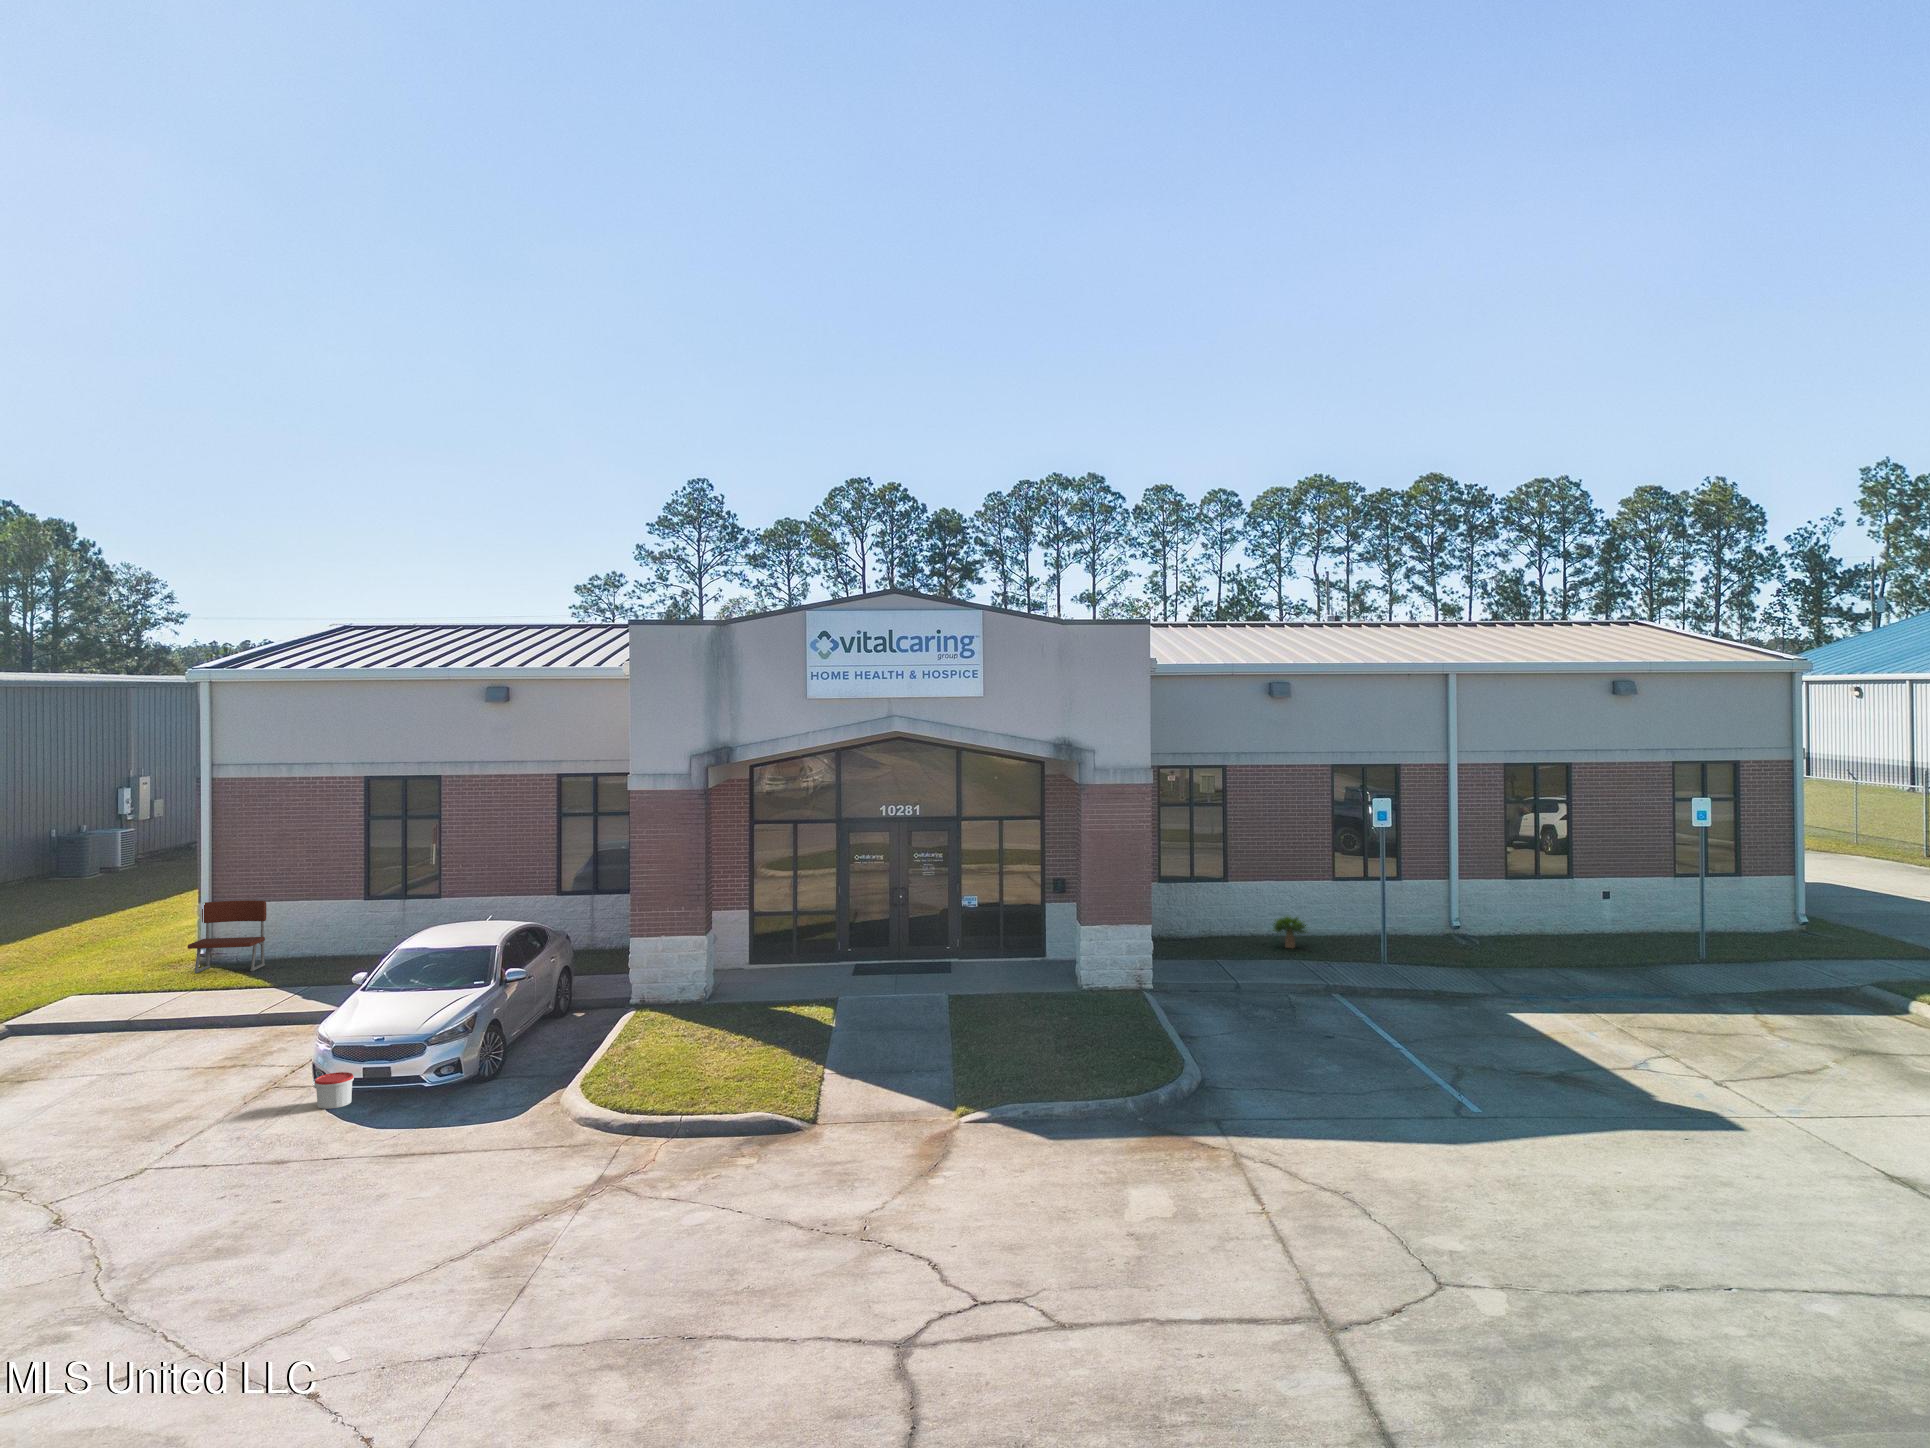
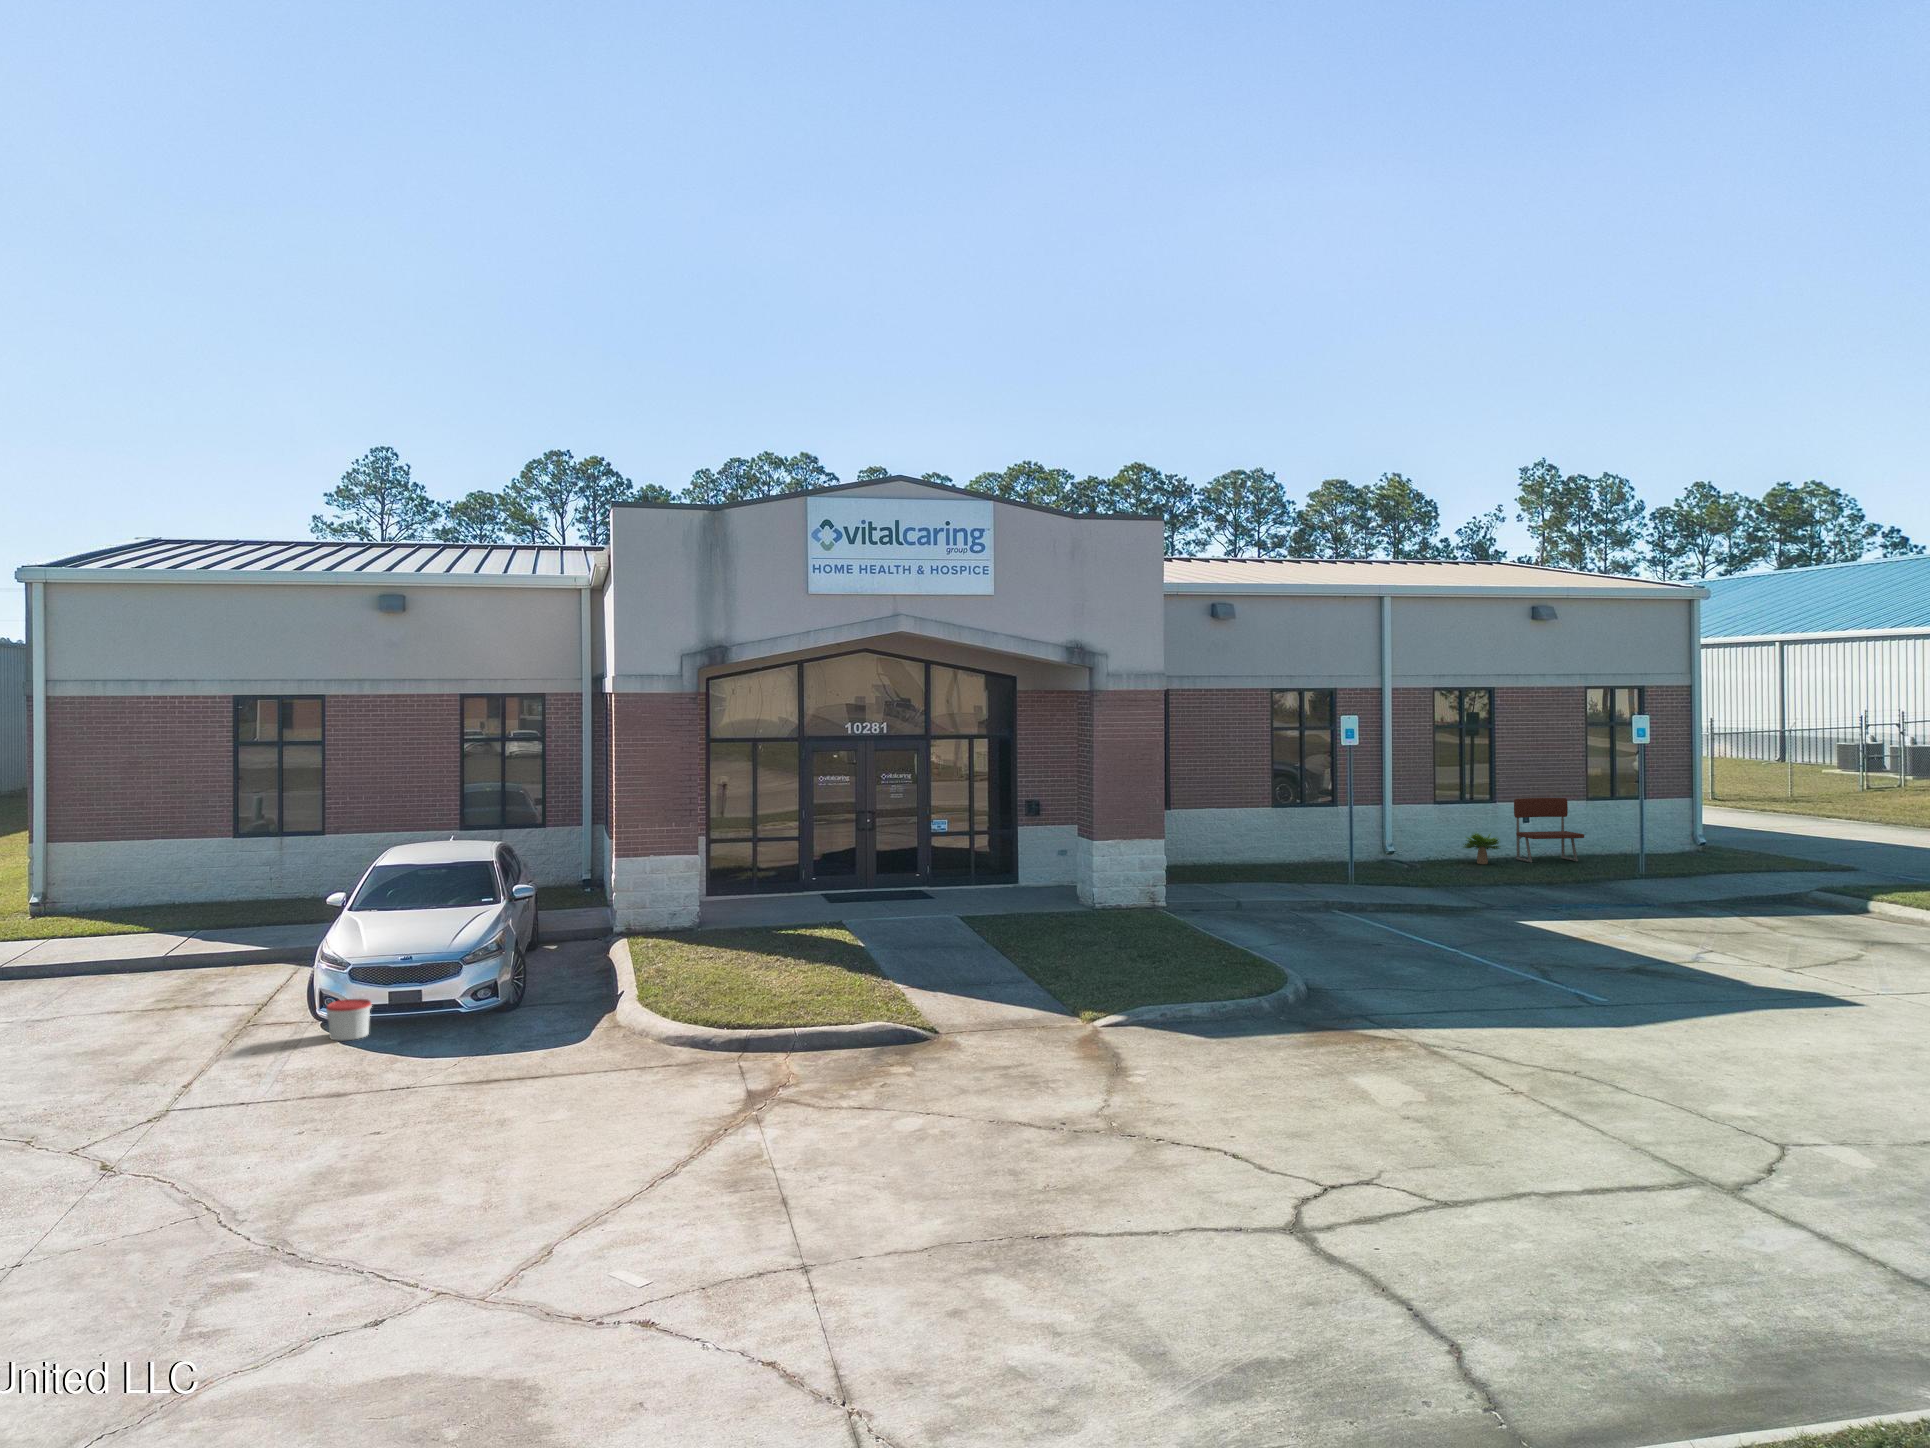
bench: present [188,900,266,973] -> present [1514,798,1584,863]
potted plant: present [1273,917,1306,948] -> present [1463,833,1499,864]

